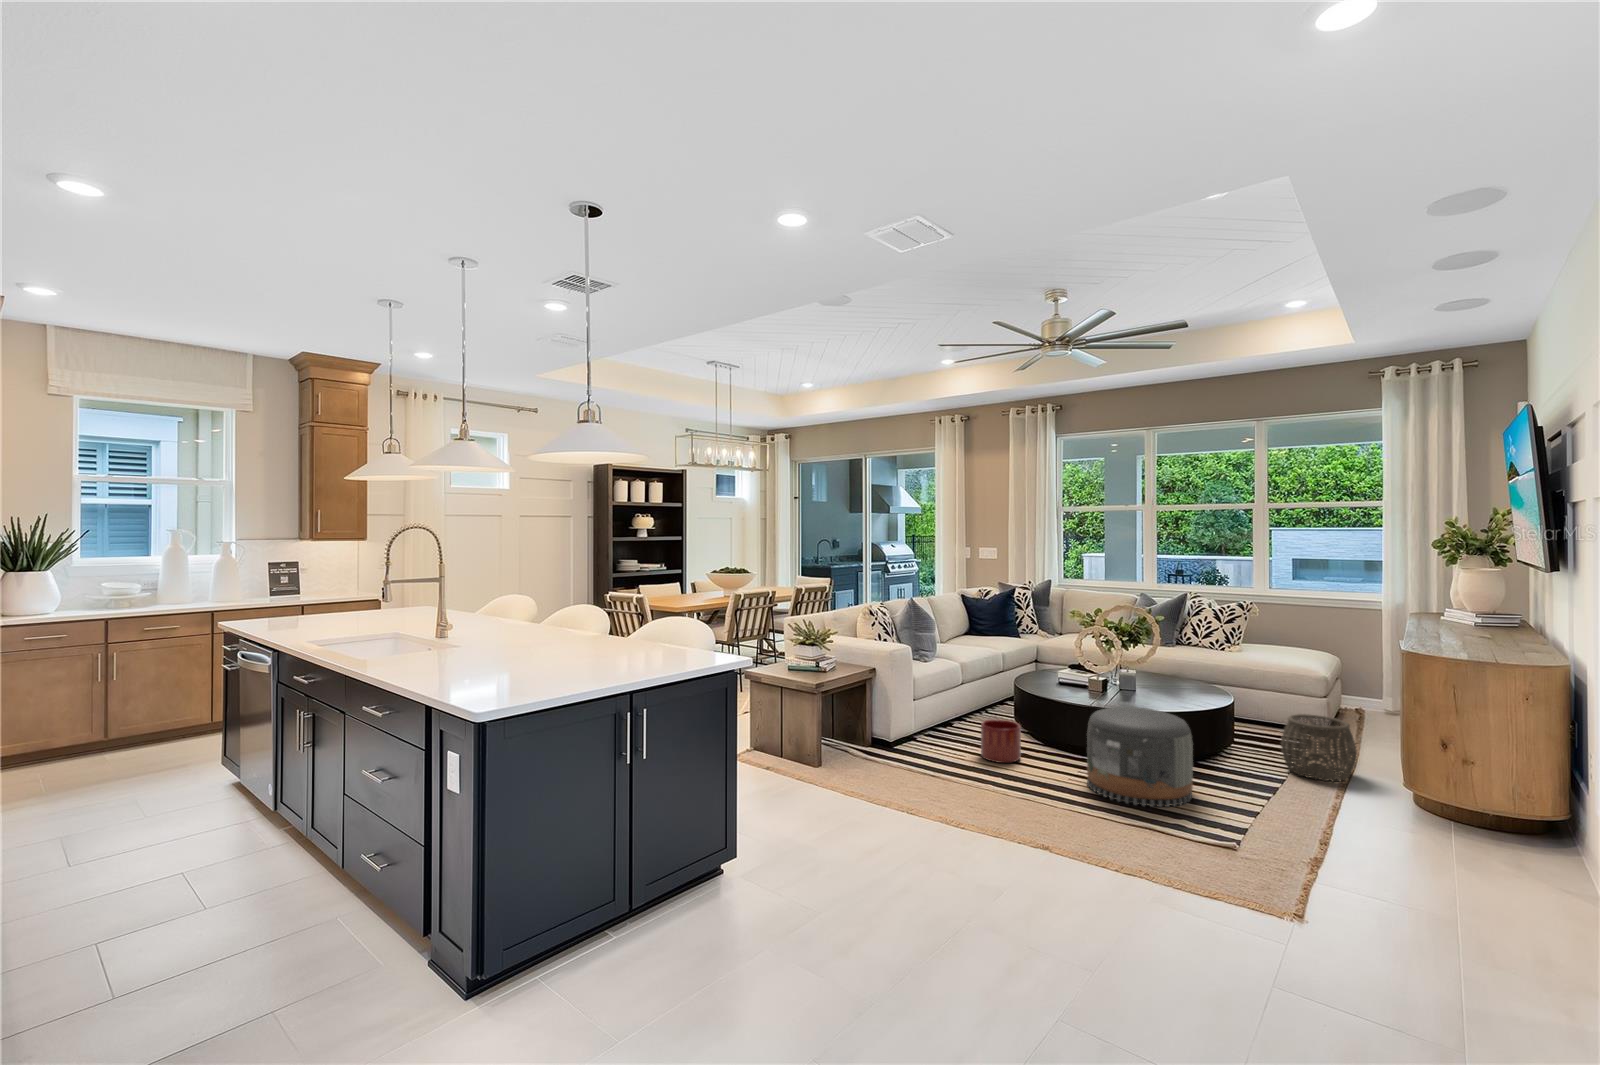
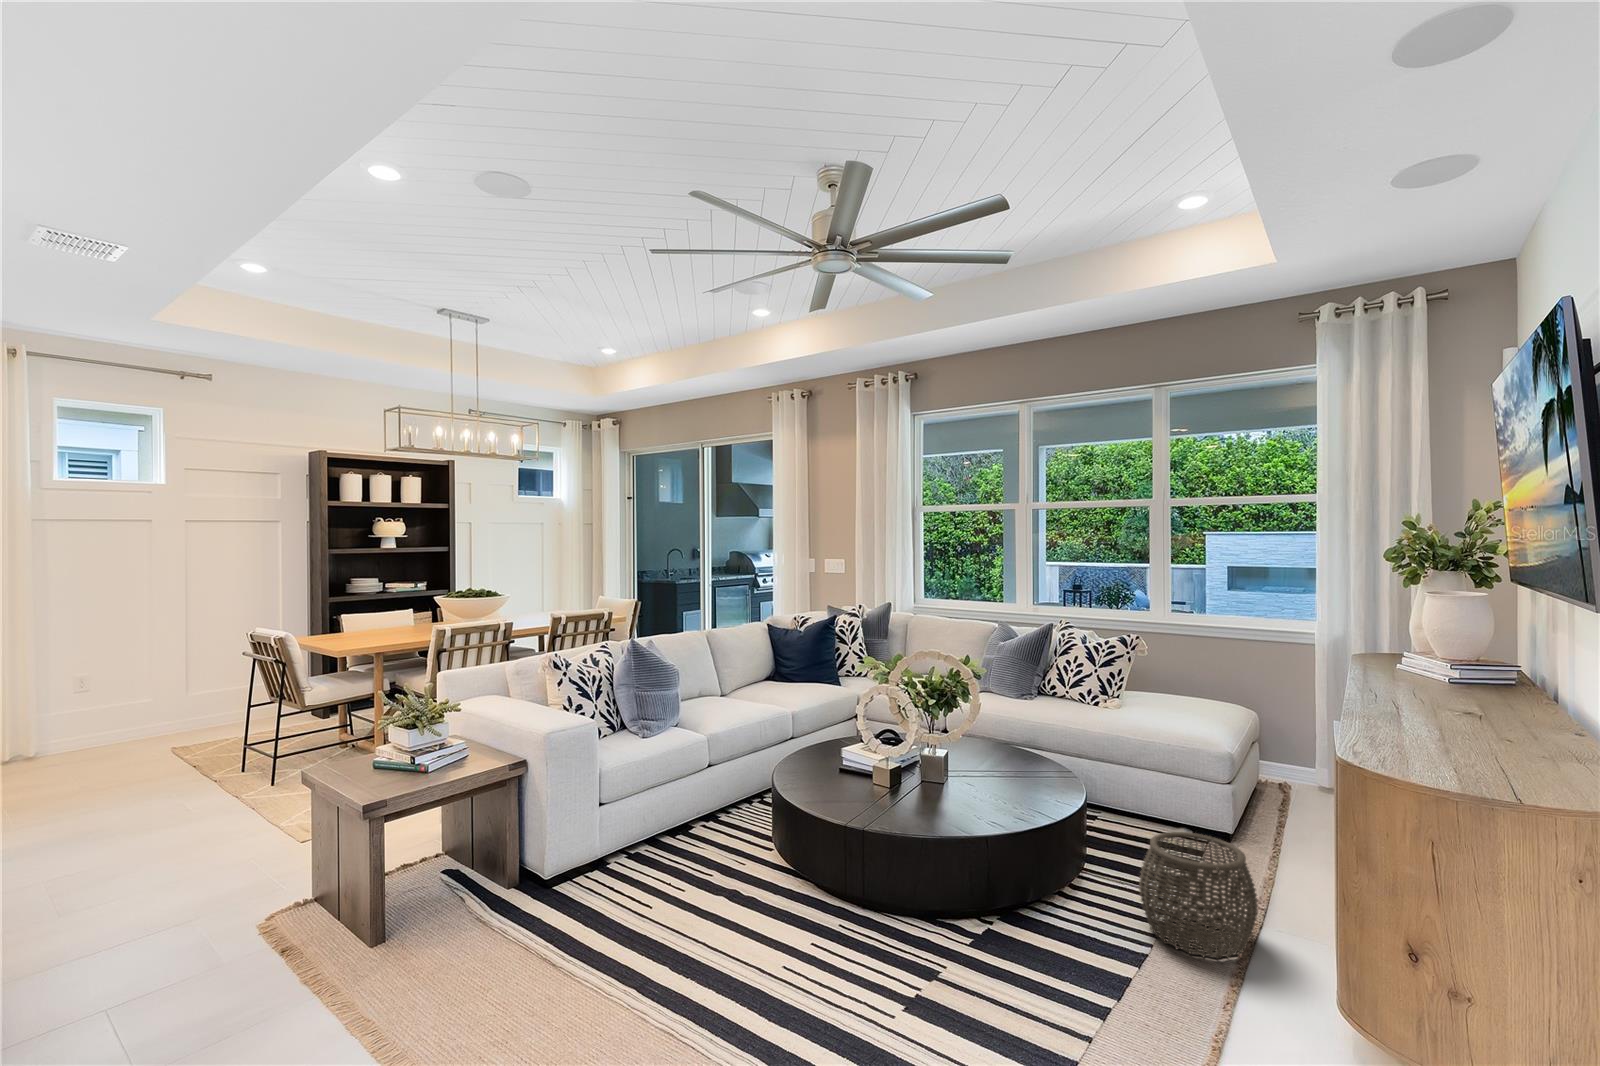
pouf: present [1087,707,1193,807] -> none [793,831,962,1041]
planter: present [981,719,1021,763] -> none [667,835,730,916]

